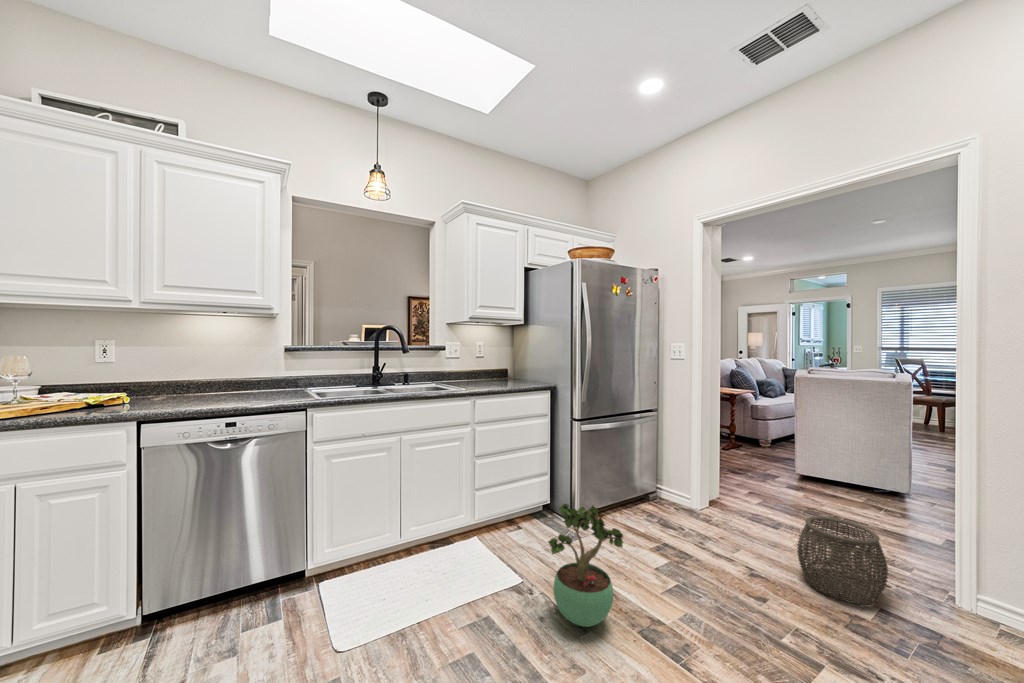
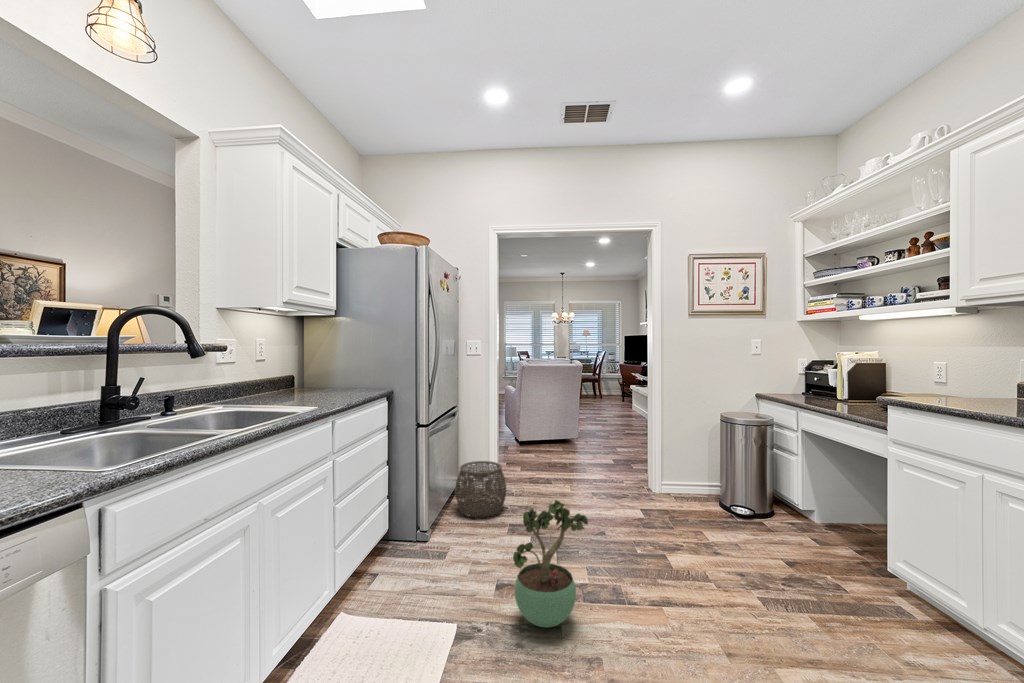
woven basket: present [797,517,888,605] -> present [455,461,507,518]

